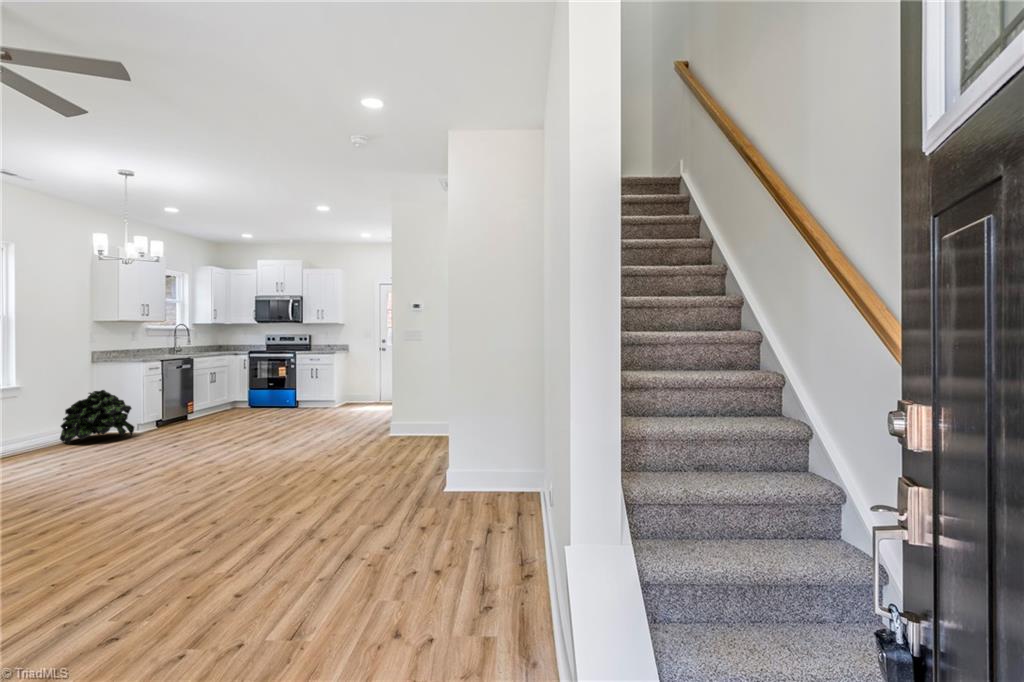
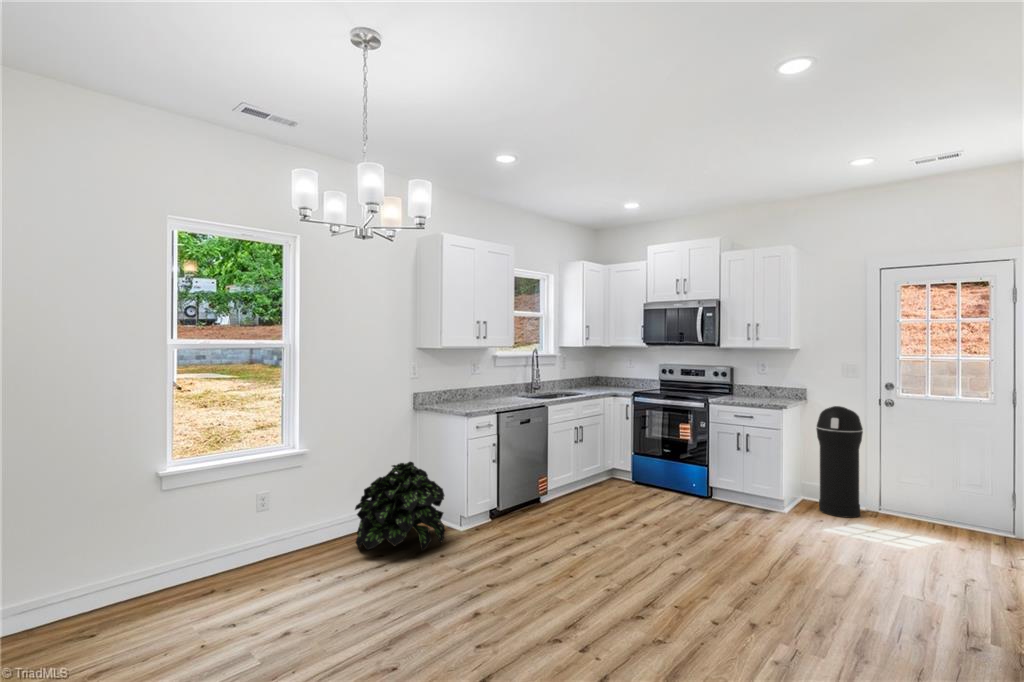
trash can: none [351,352,372,405] -> present [816,406,863,518]

